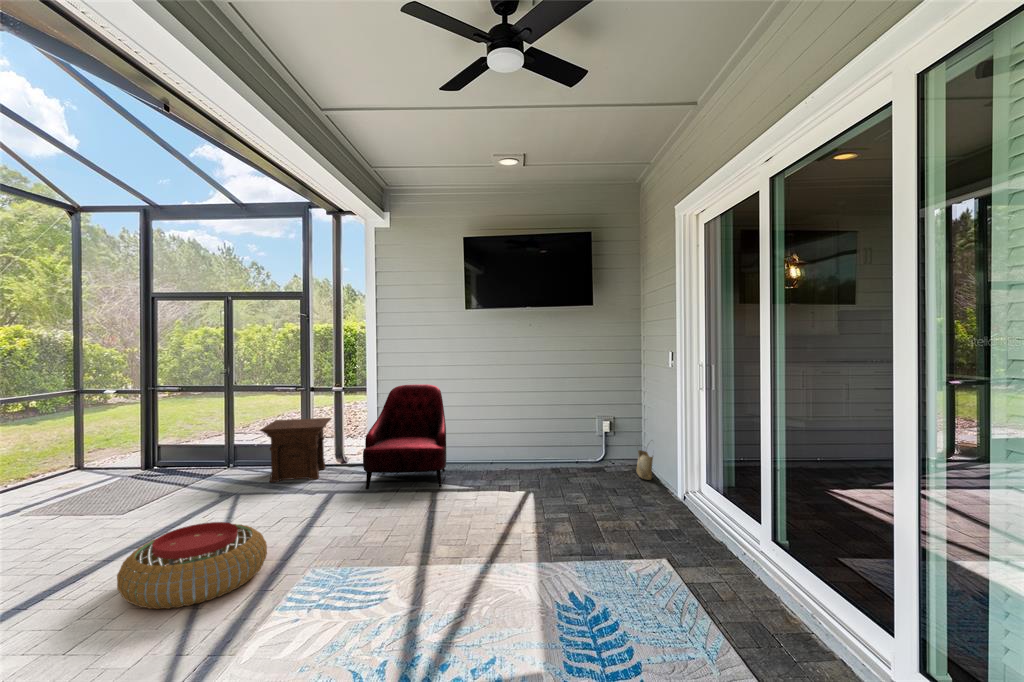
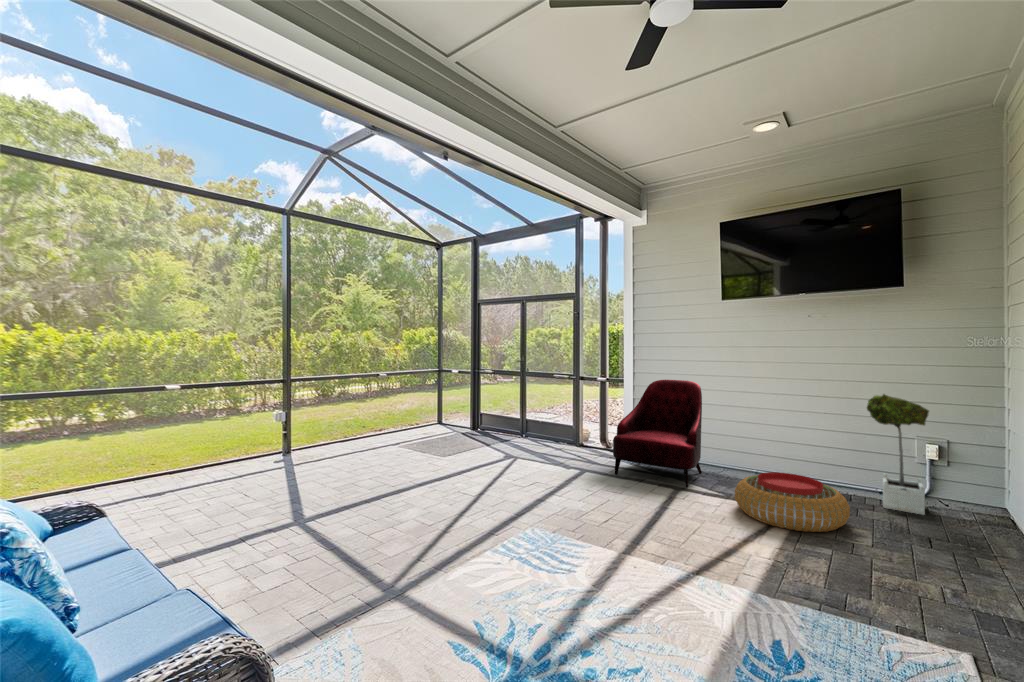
potted tree: none [568,384,605,472] -> present [867,394,929,515]
side table: present [260,418,331,482] -> none [536,402,599,458]
woven basket: present [636,450,653,480] -> none [980,479,1016,542]
pouf: present [117,522,267,609] -> present [735,472,850,532]

